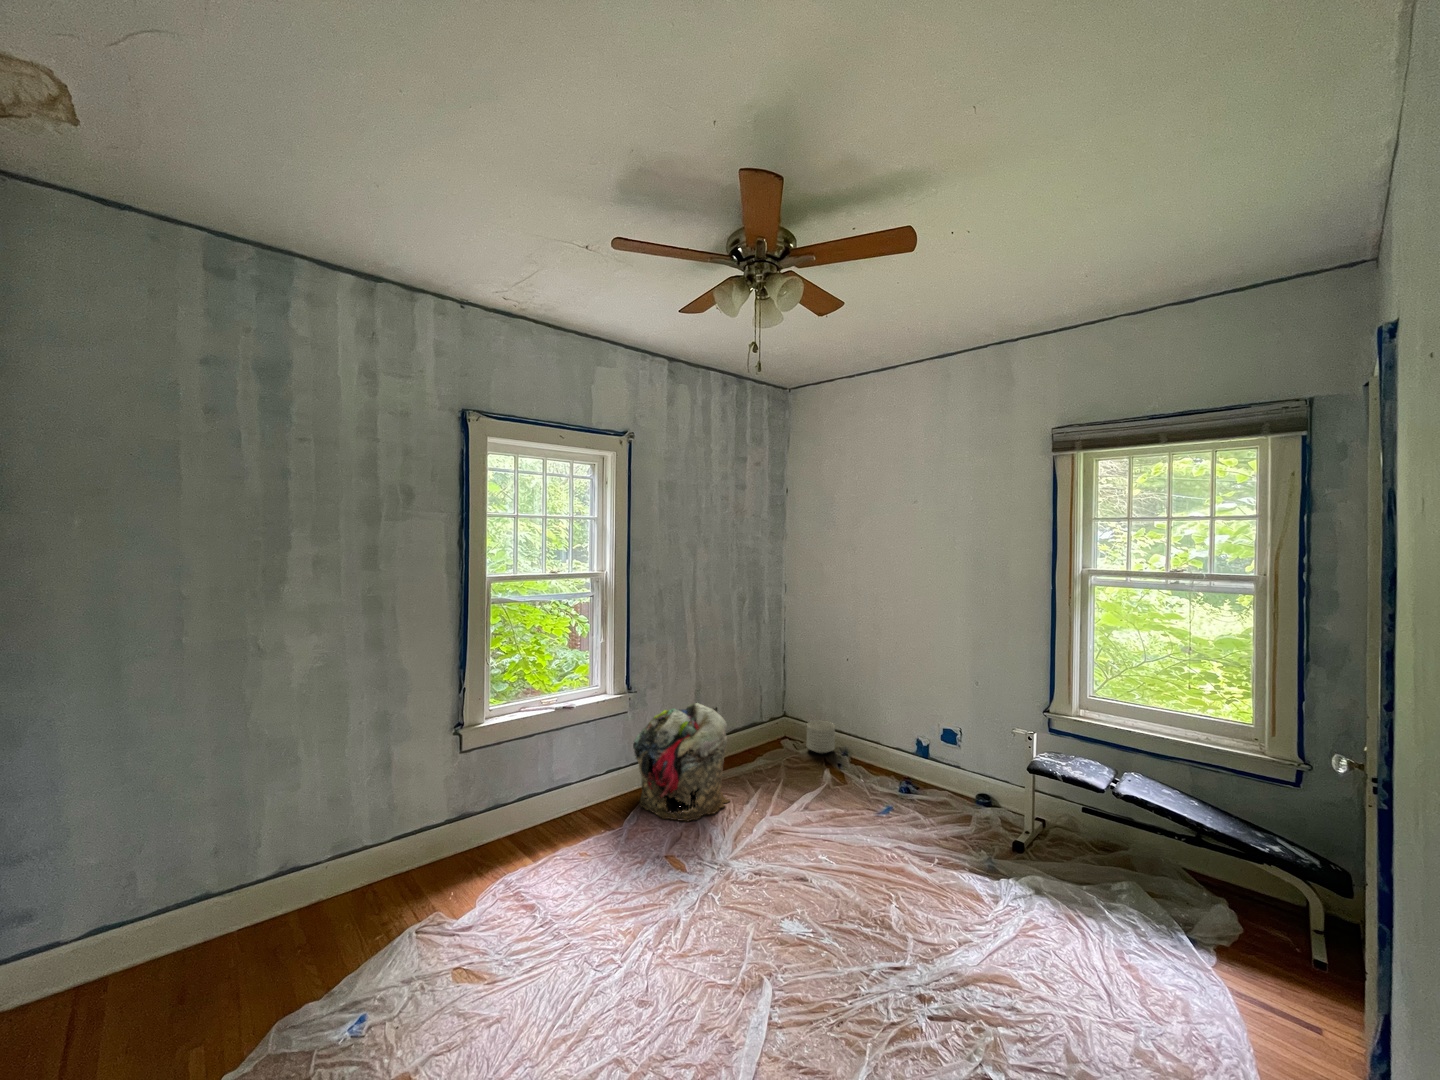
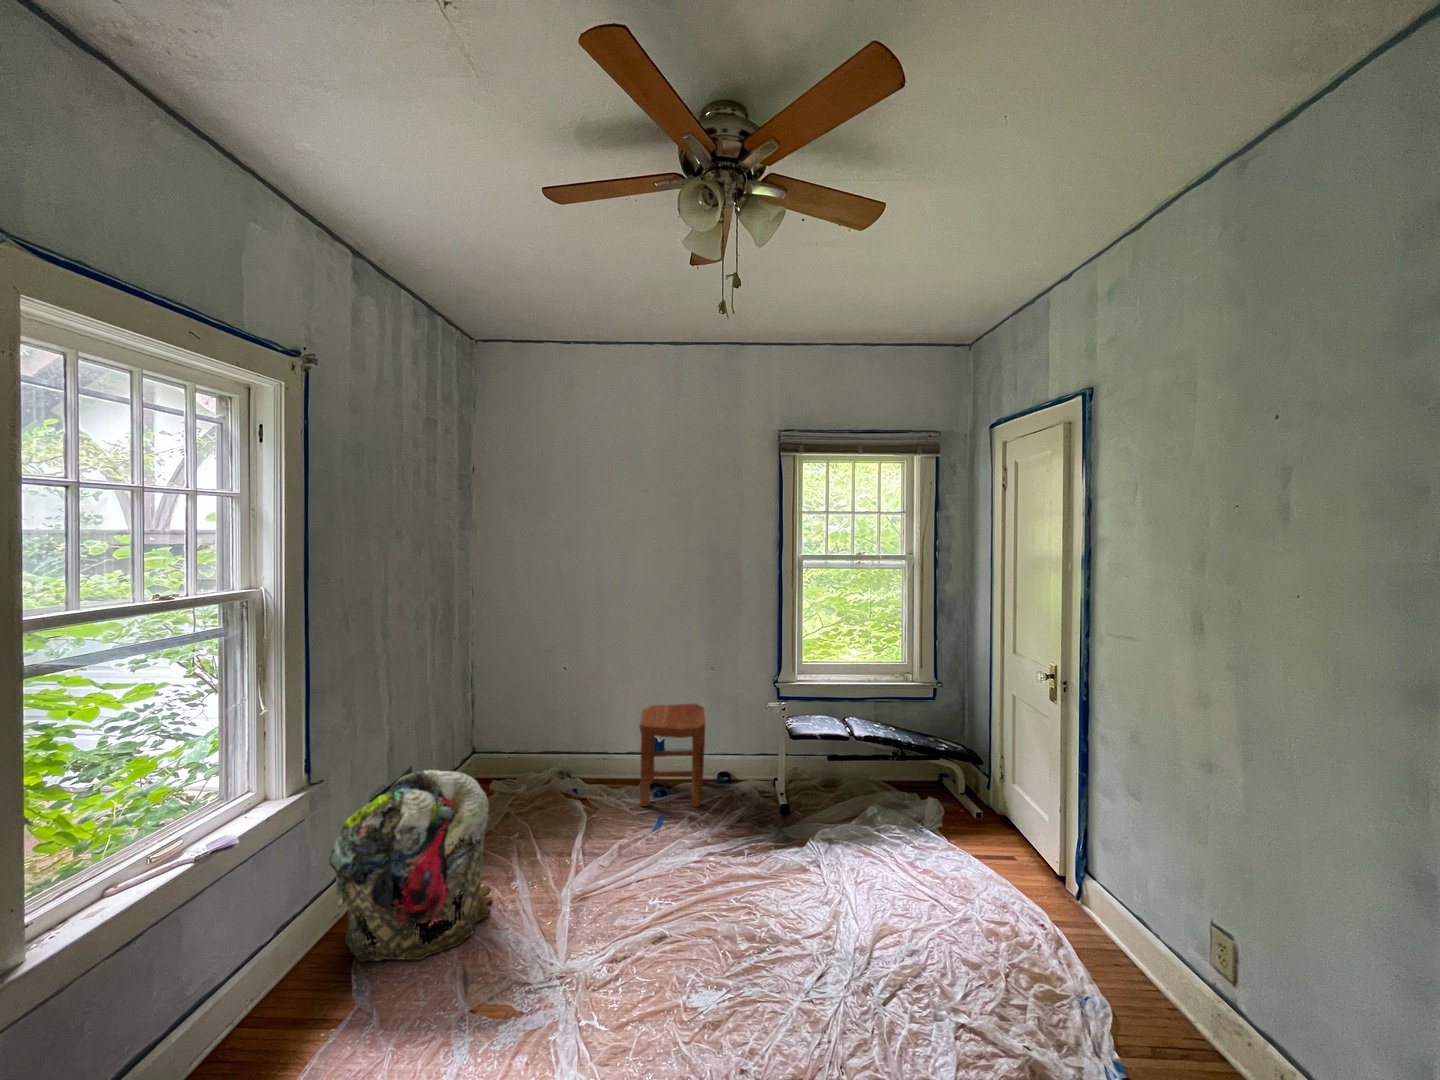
stool: none [880,707,961,812] -> present [639,704,705,807]
planter: present [807,721,835,753] -> none [522,746,556,786]

